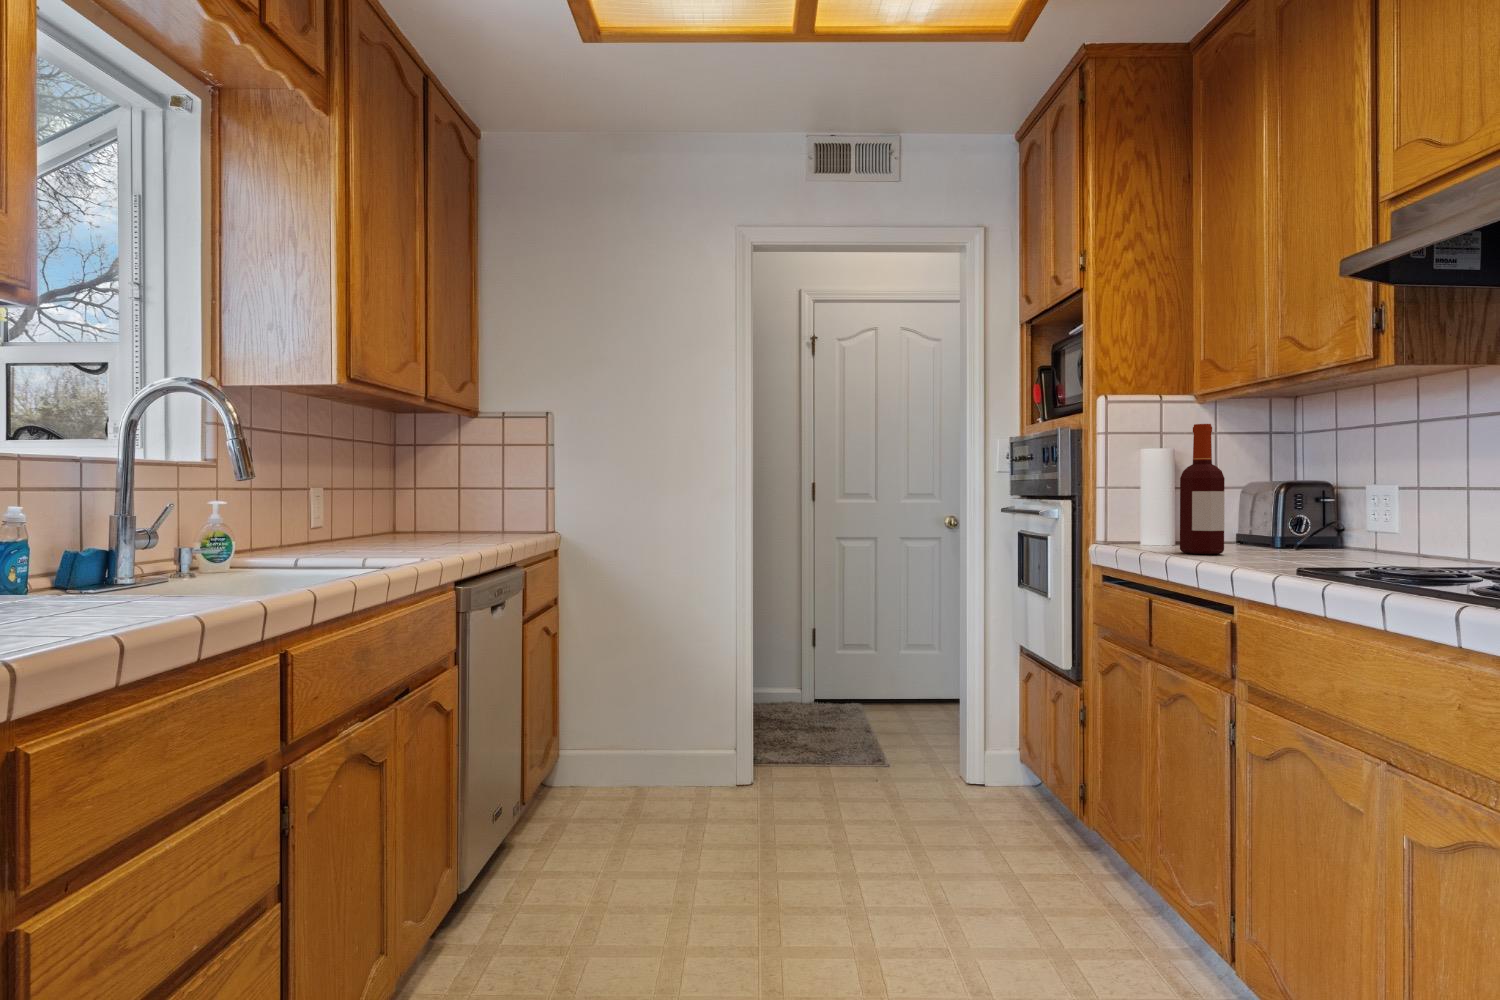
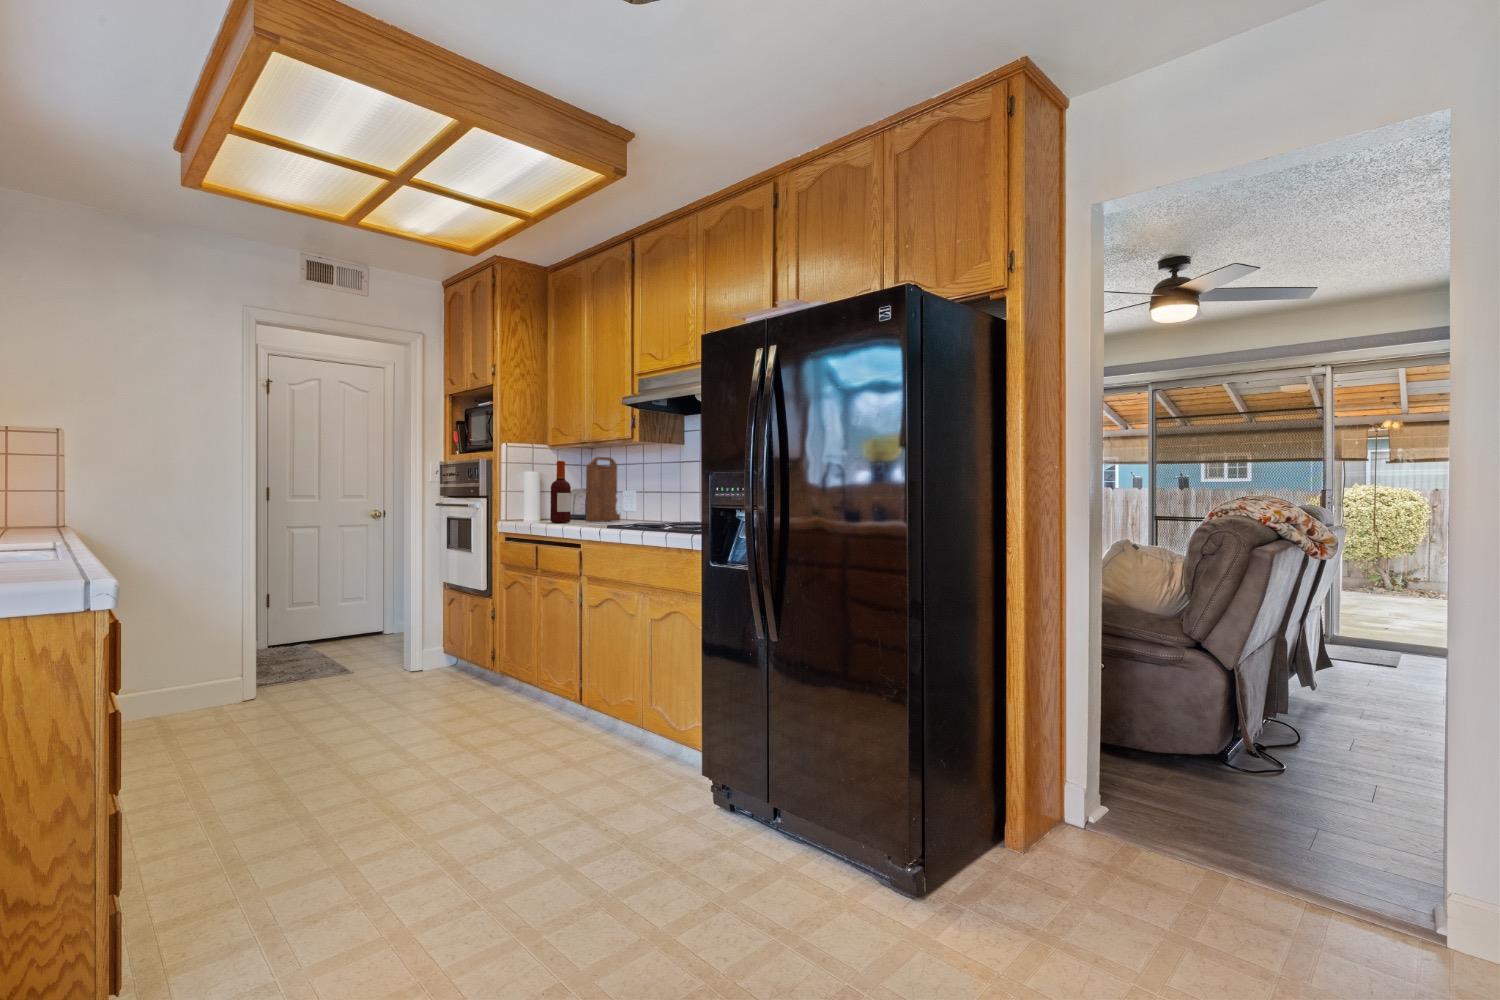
cutting board: none [1271,407,1366,553] -> present [586,457,620,522]

